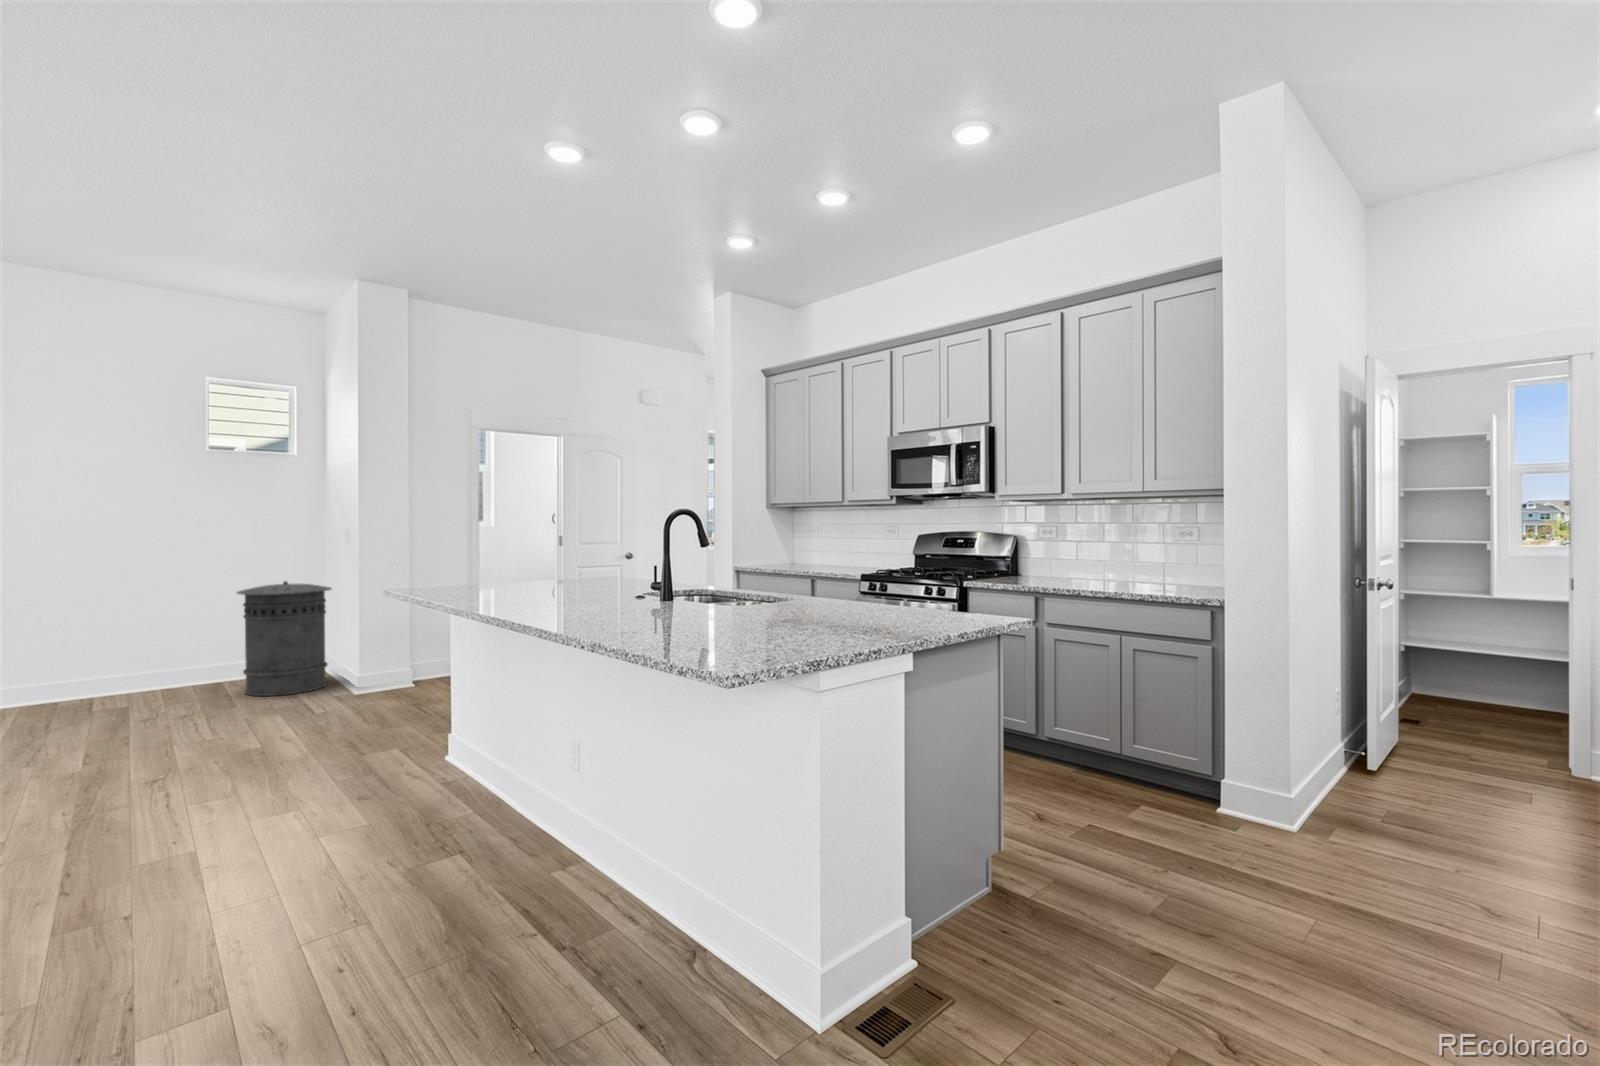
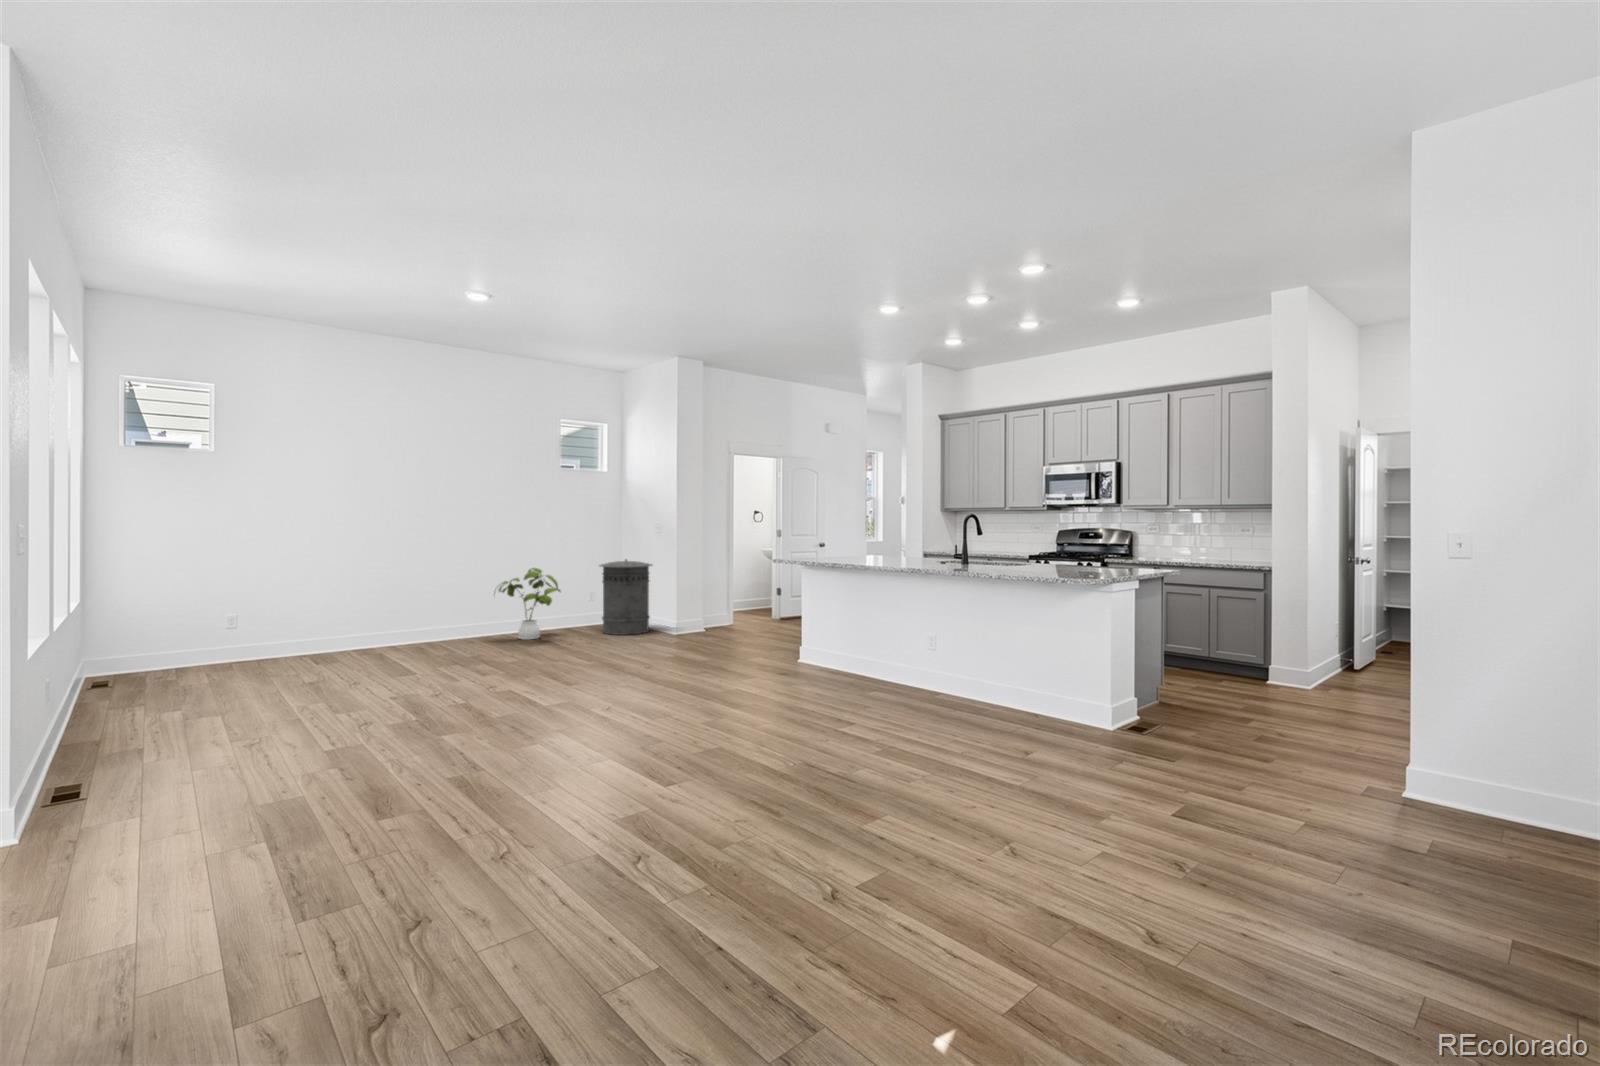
house plant: none [35,598,177,709] -> present [499,568,561,640]

